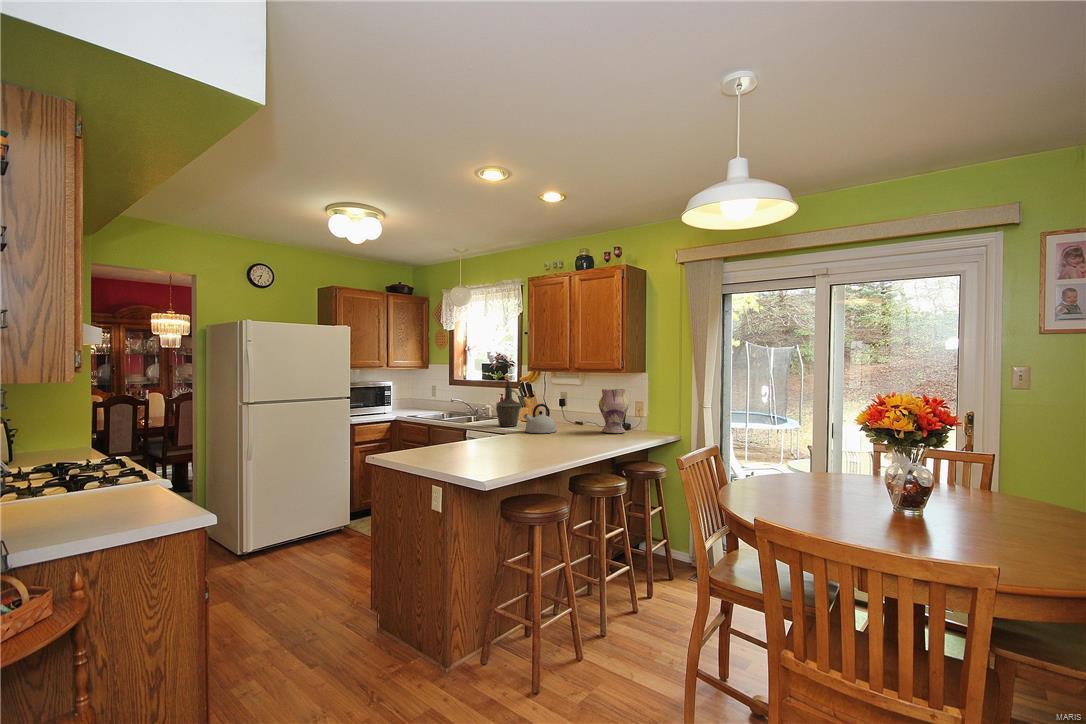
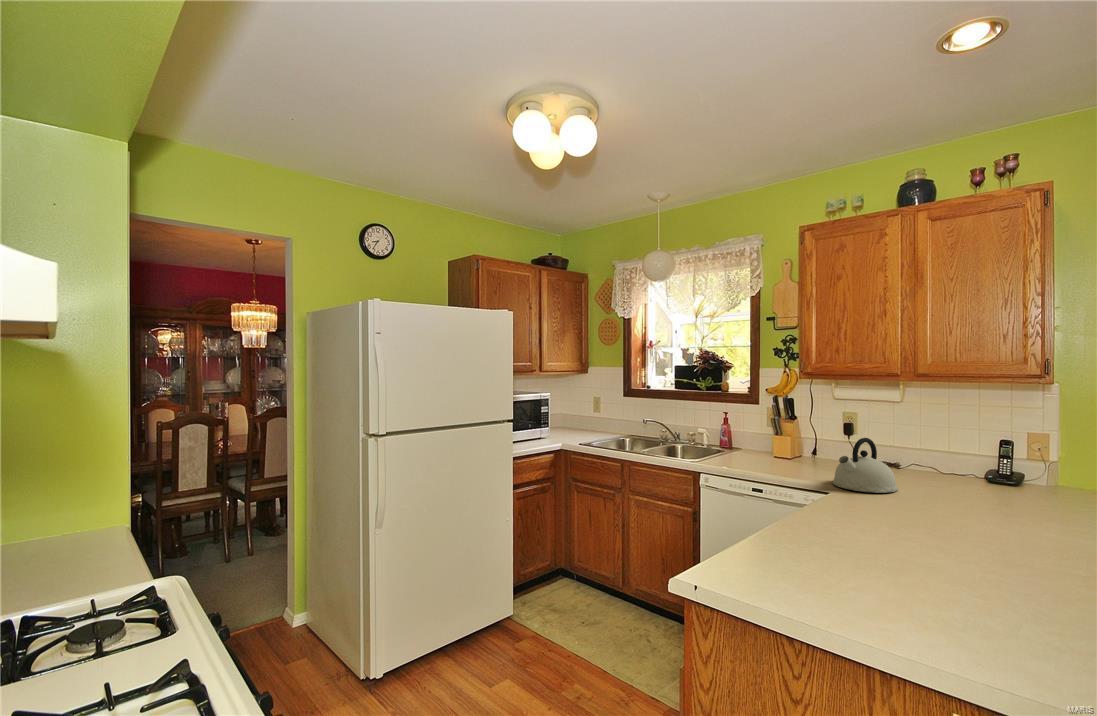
bottle: present [496,381,522,427] -> none [754,396,799,472]
vase: present [599,389,628,433] -> none [982,412,1055,497]

